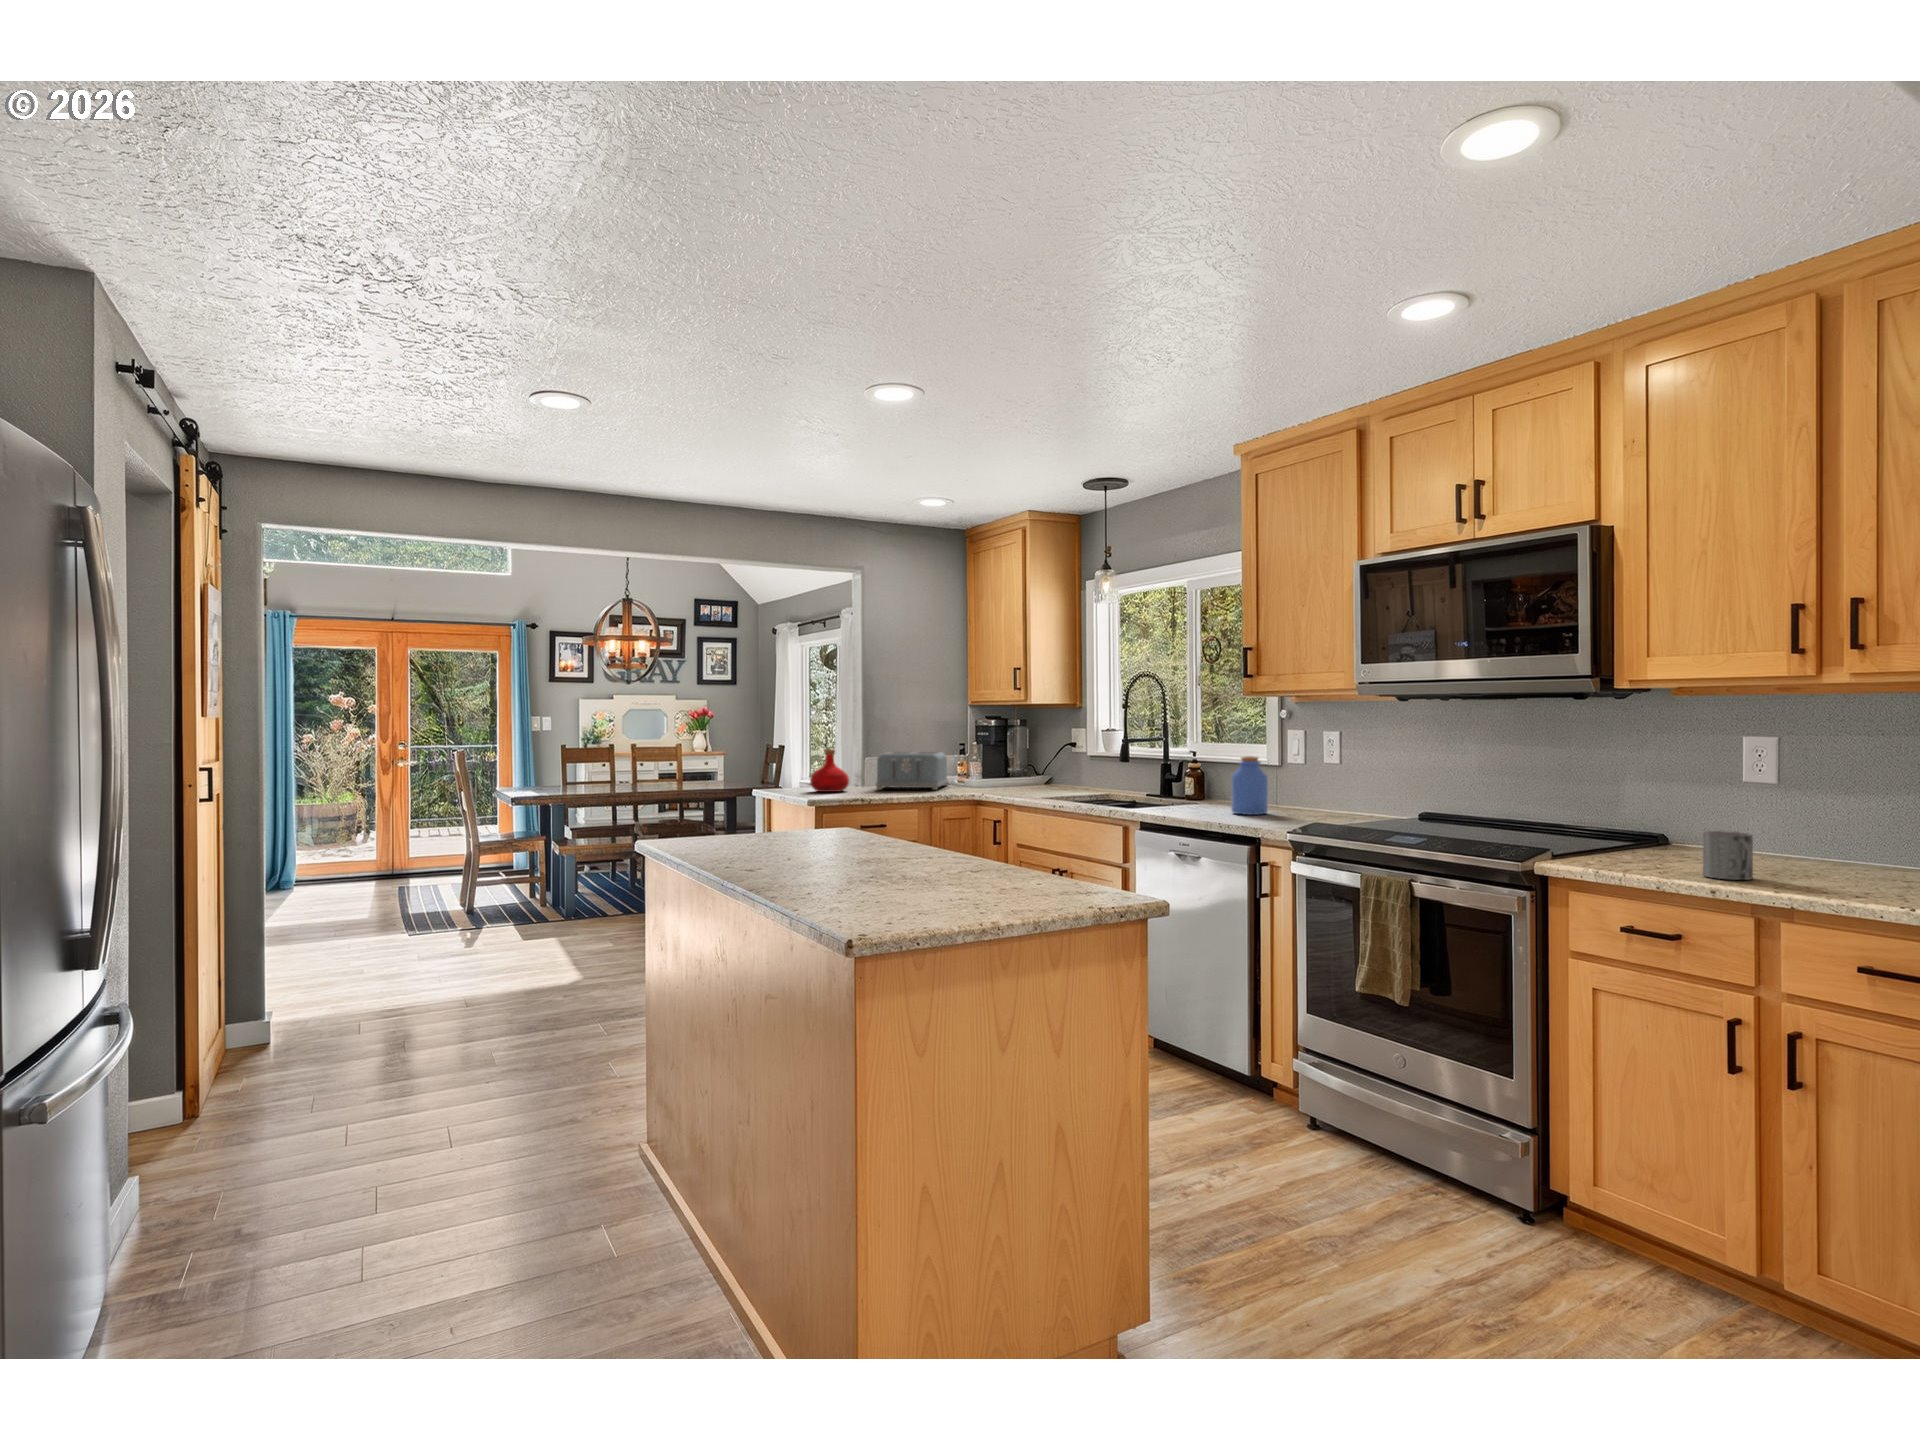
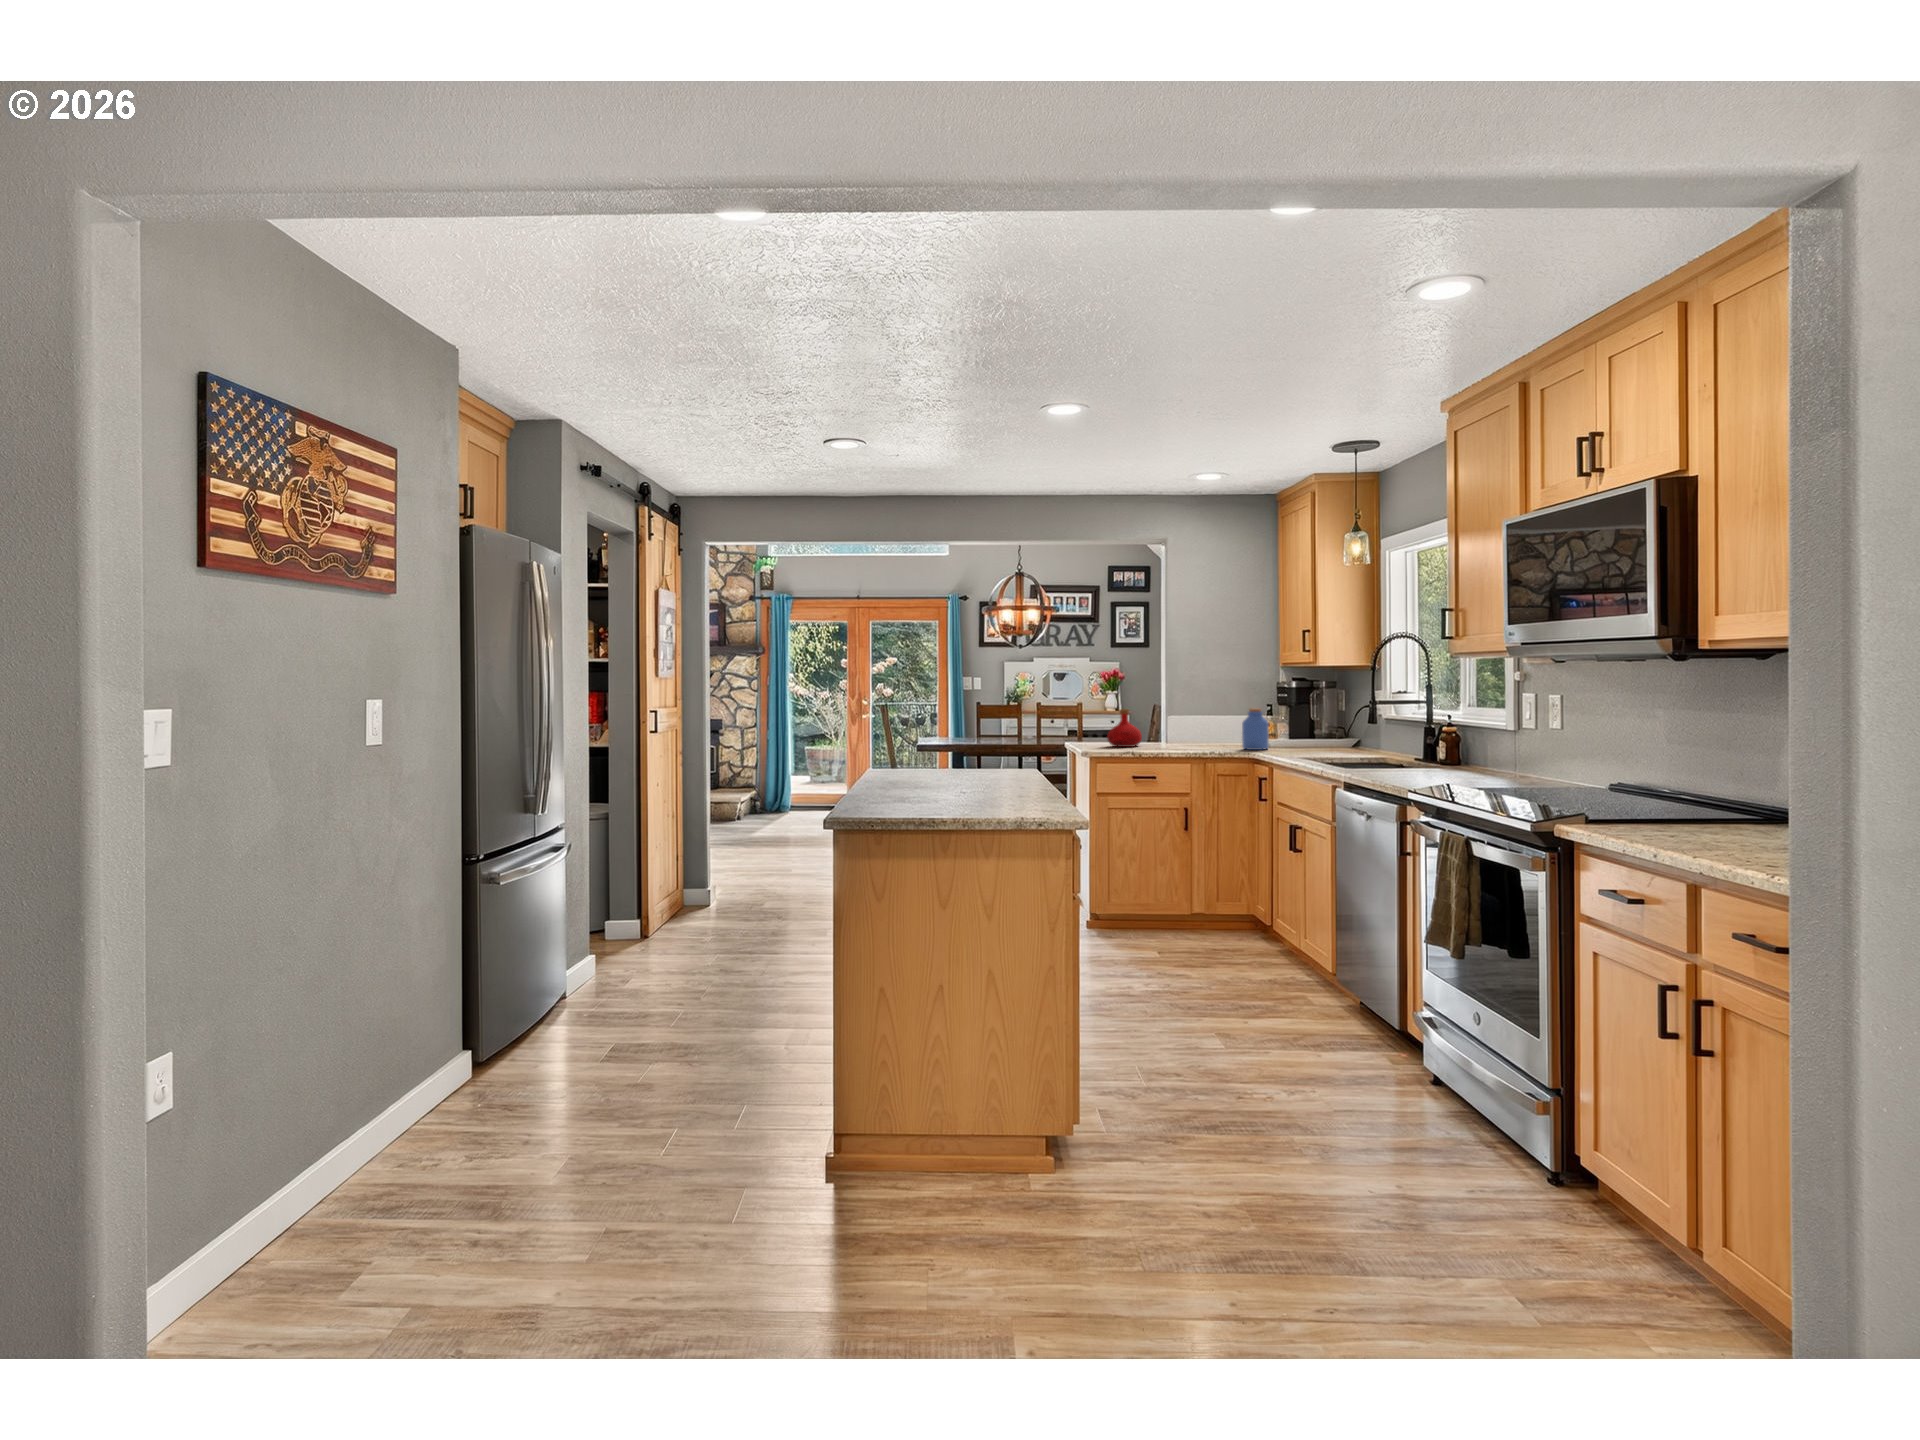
toaster: present [875,752,948,790] -> none [1164,711,1242,747]
jar: present [1231,756,1268,815] -> present [1242,708,1269,750]
mug: present [1703,831,1753,880] -> none [1680,802,1731,852]

